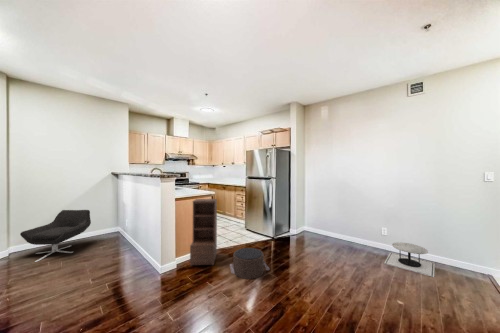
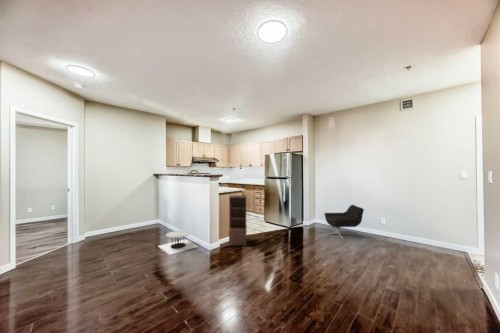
lounge chair: present [20,210,91,262] -> present [325,205,364,238]
side table: present [384,242,435,277] -> present [158,230,198,255]
pouf: present [230,248,269,279] -> none [260,233,291,254]

